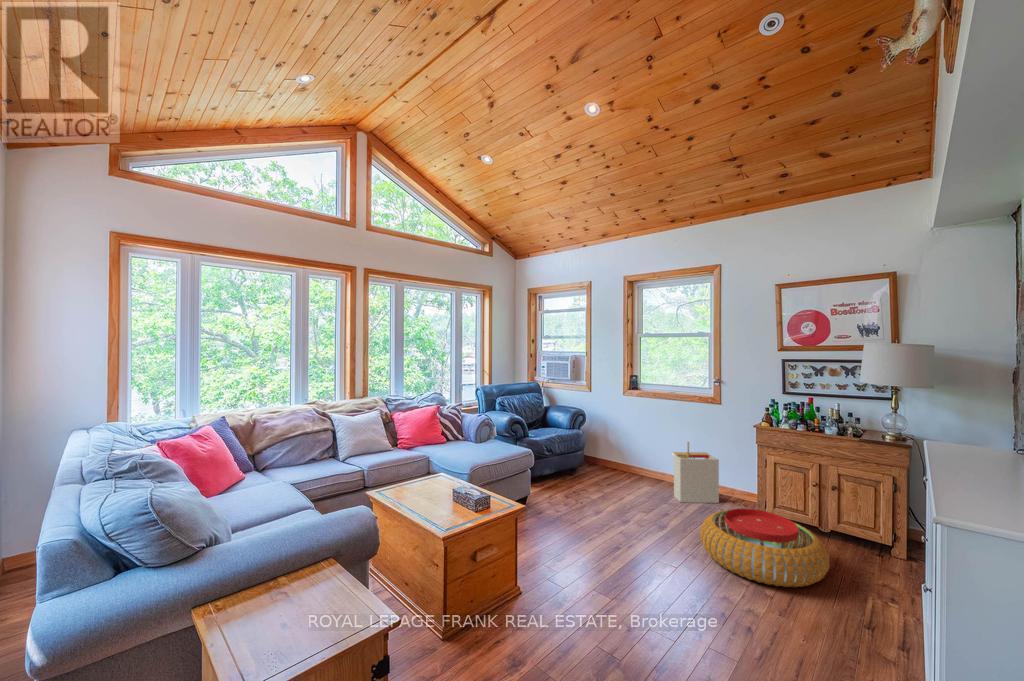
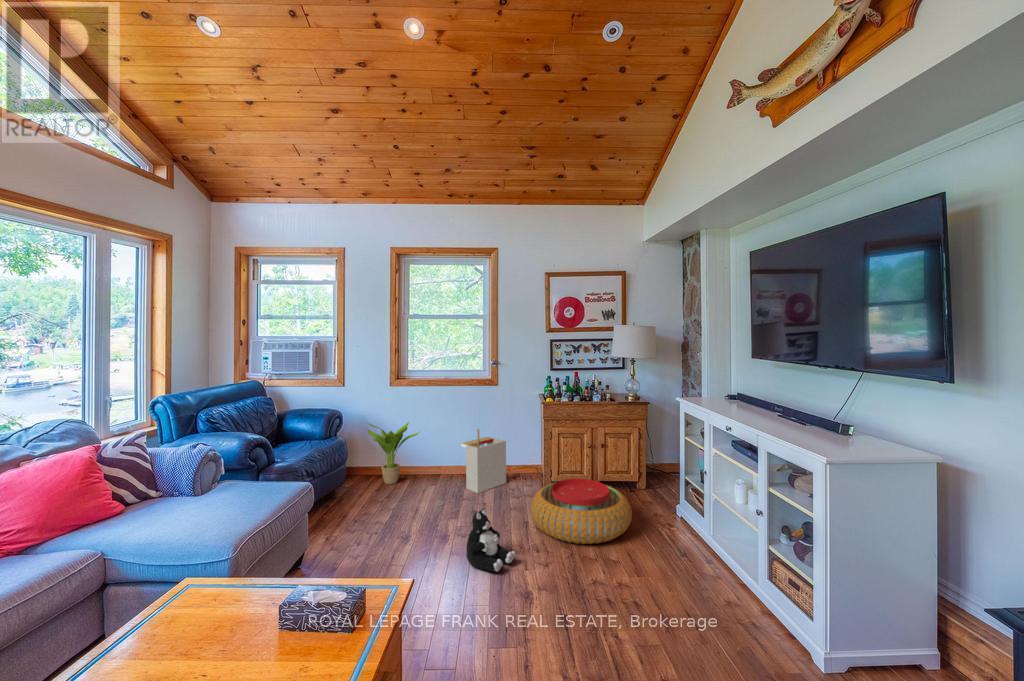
potted plant: none [595,418,643,476] -> present [367,422,420,485]
plush toy: none [612,503,655,559] -> present [467,509,516,572]

